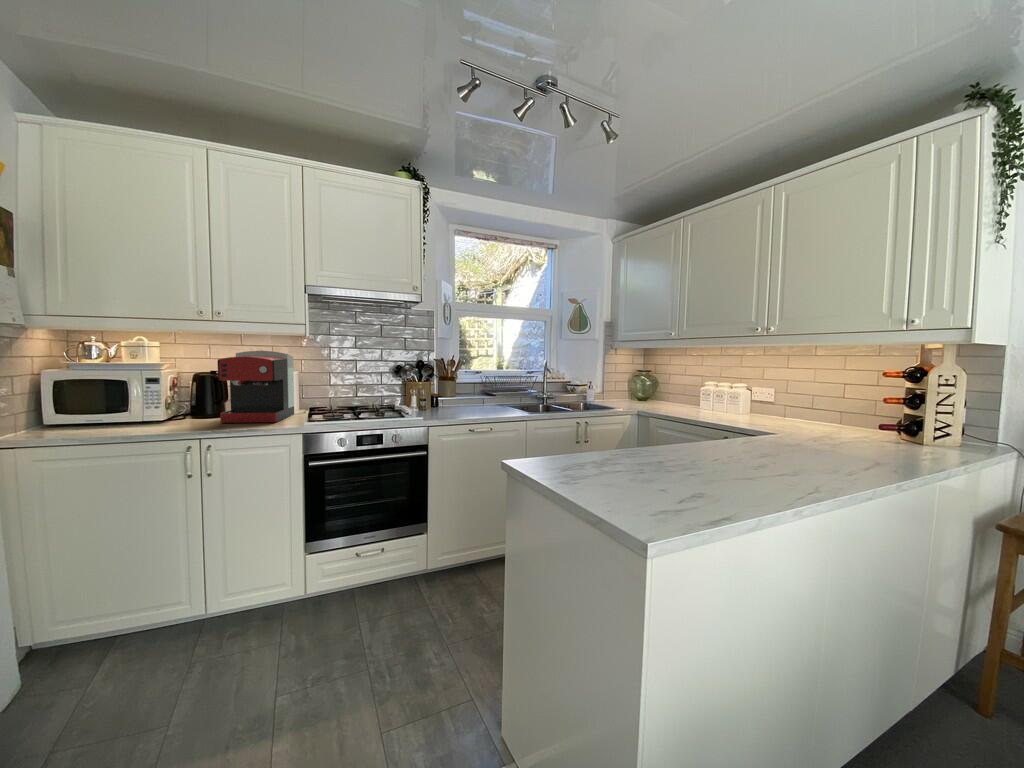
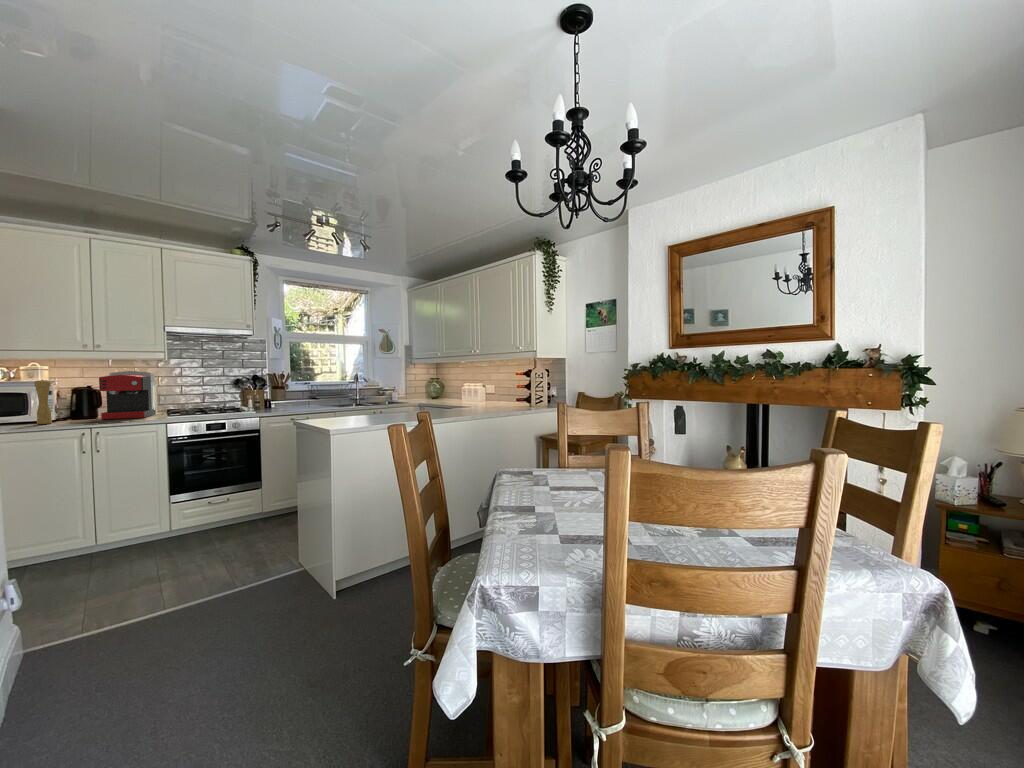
pepper mill: none [130,361,155,429] -> present [34,380,52,424]

